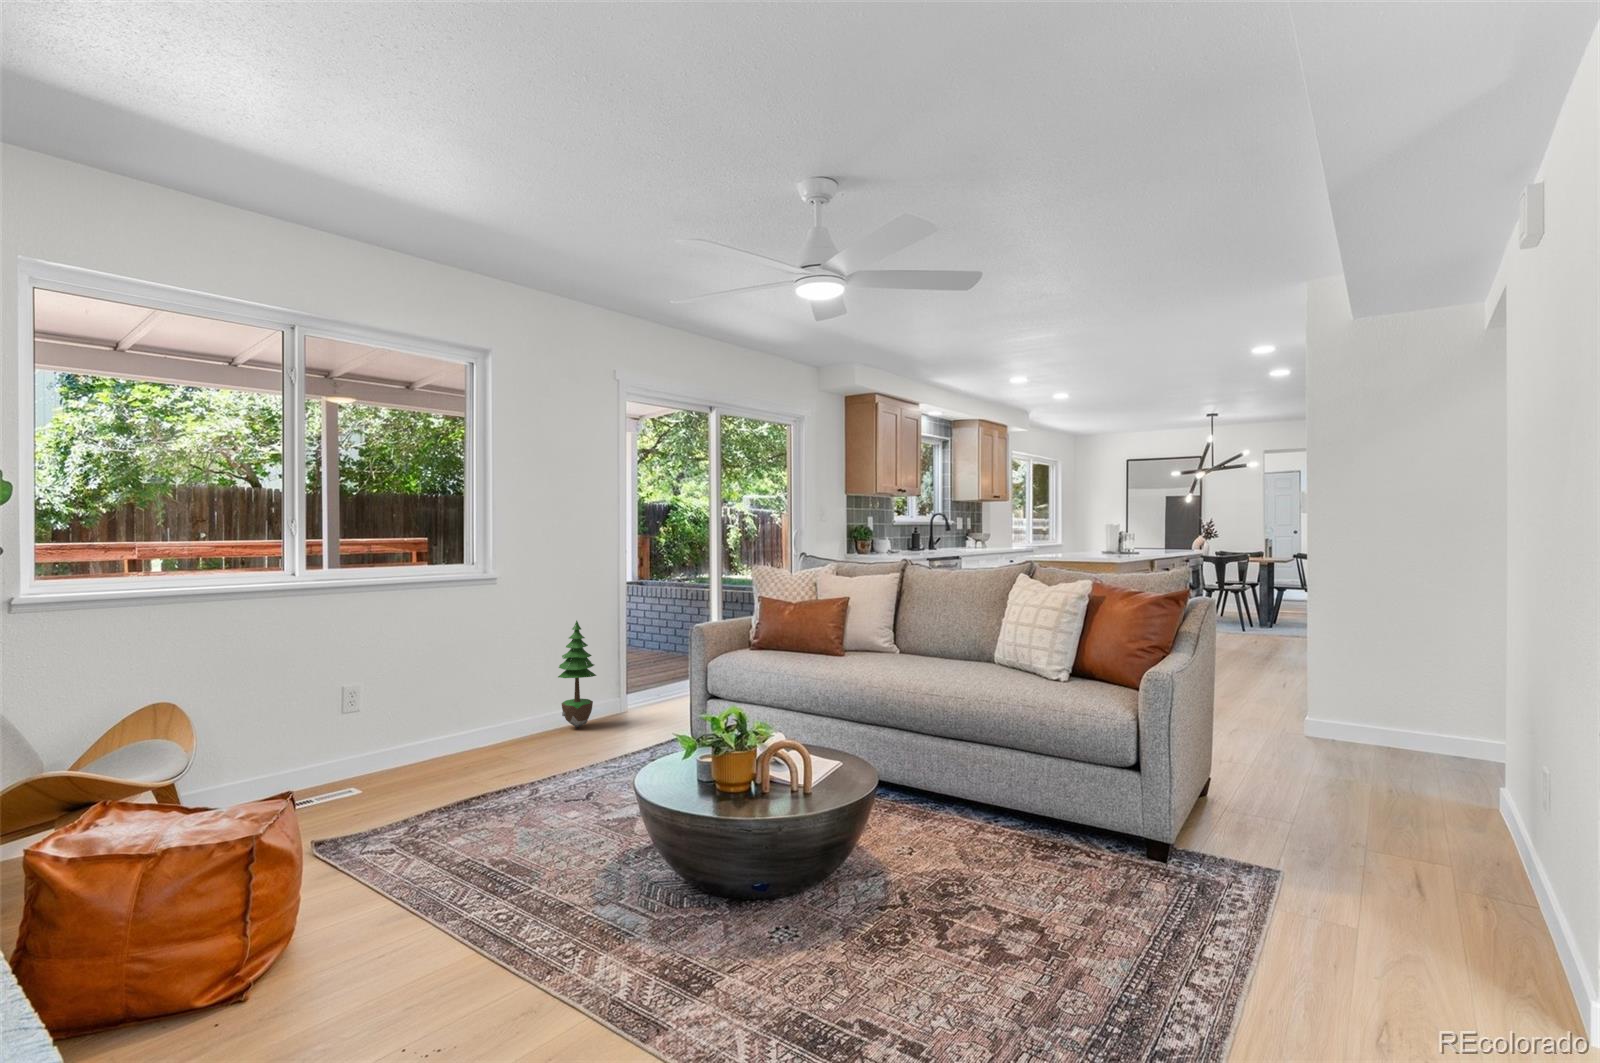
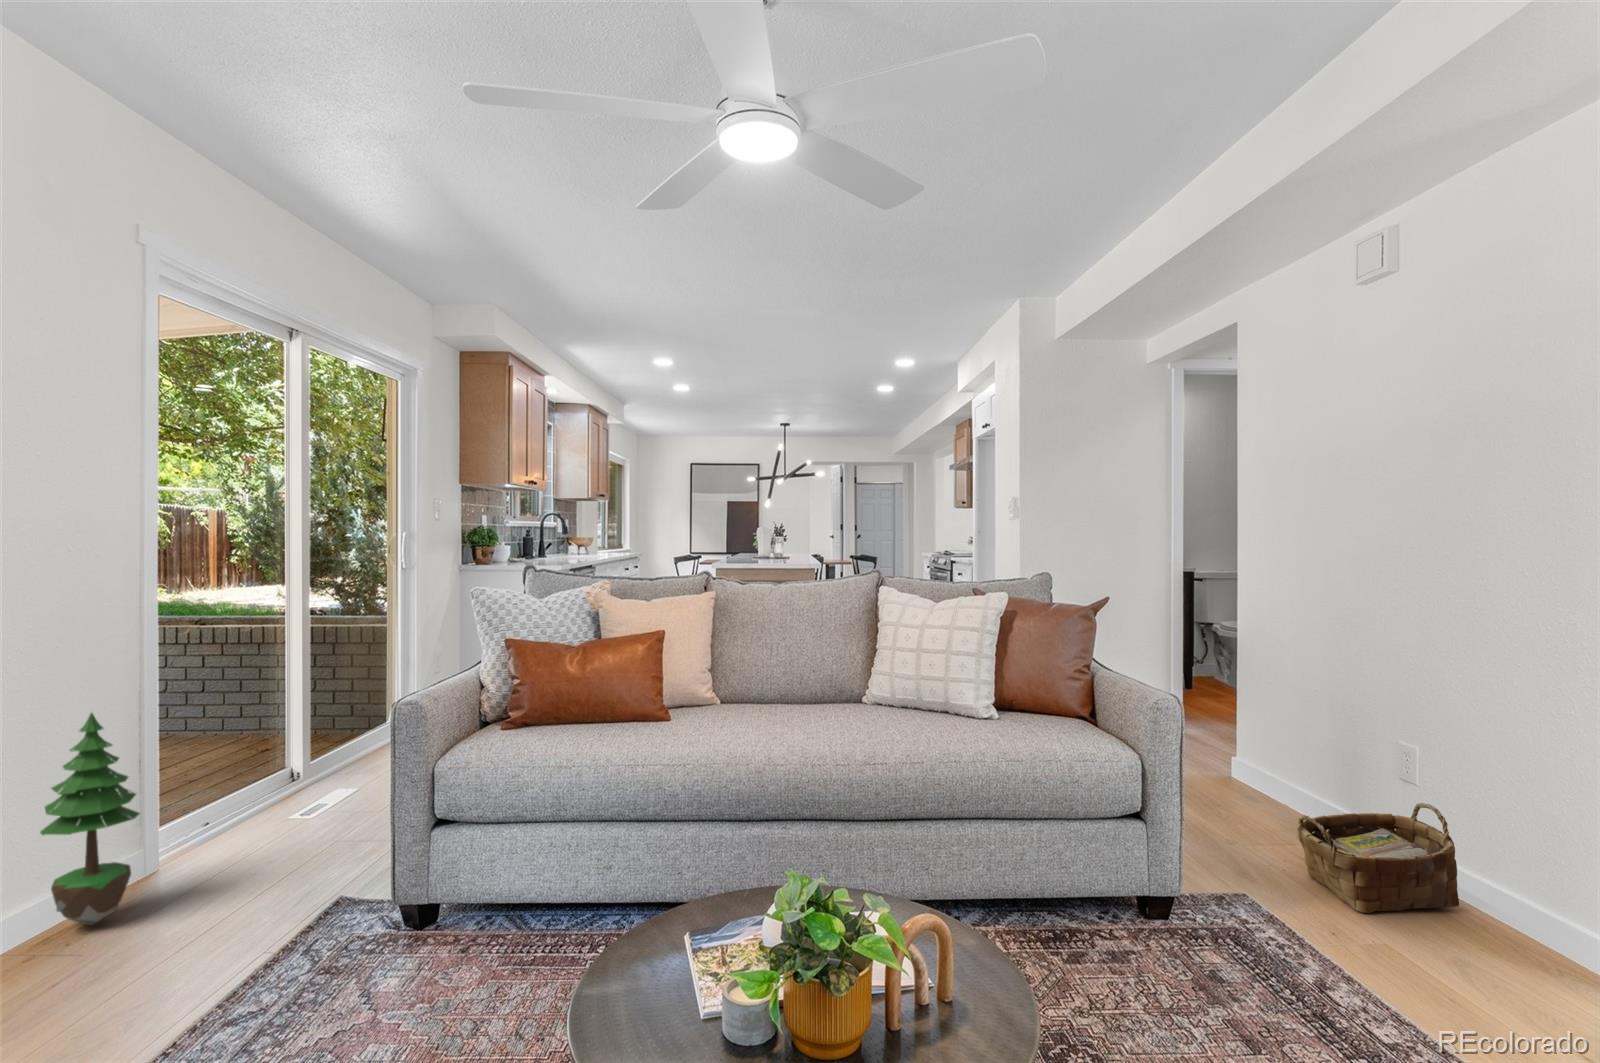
woven basket: none [1357,809,1528,929] -> present [1297,803,1459,913]

